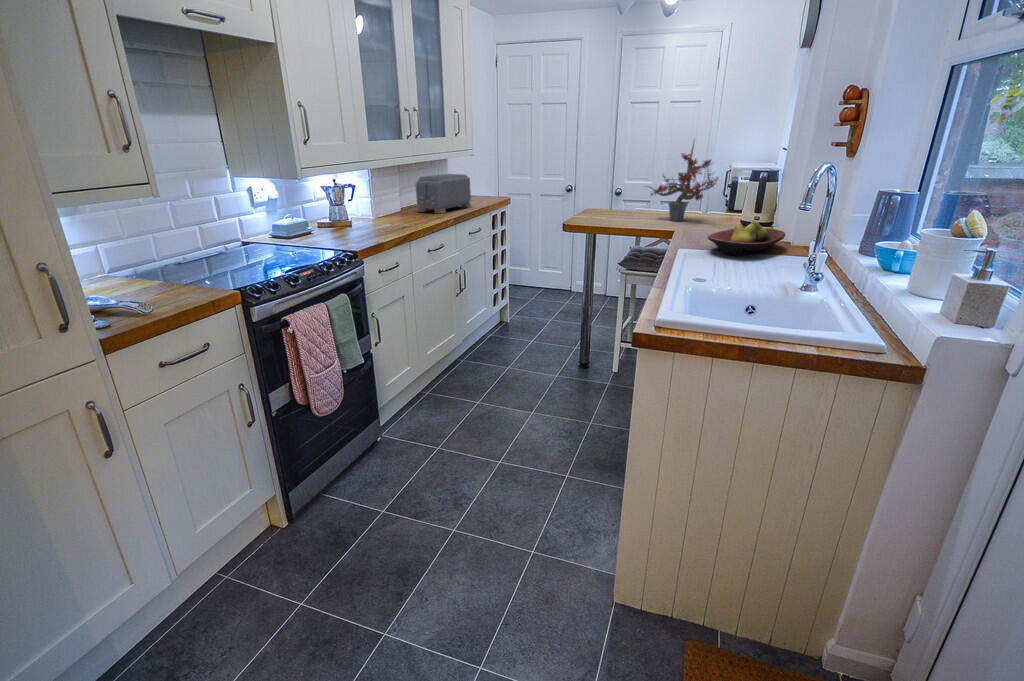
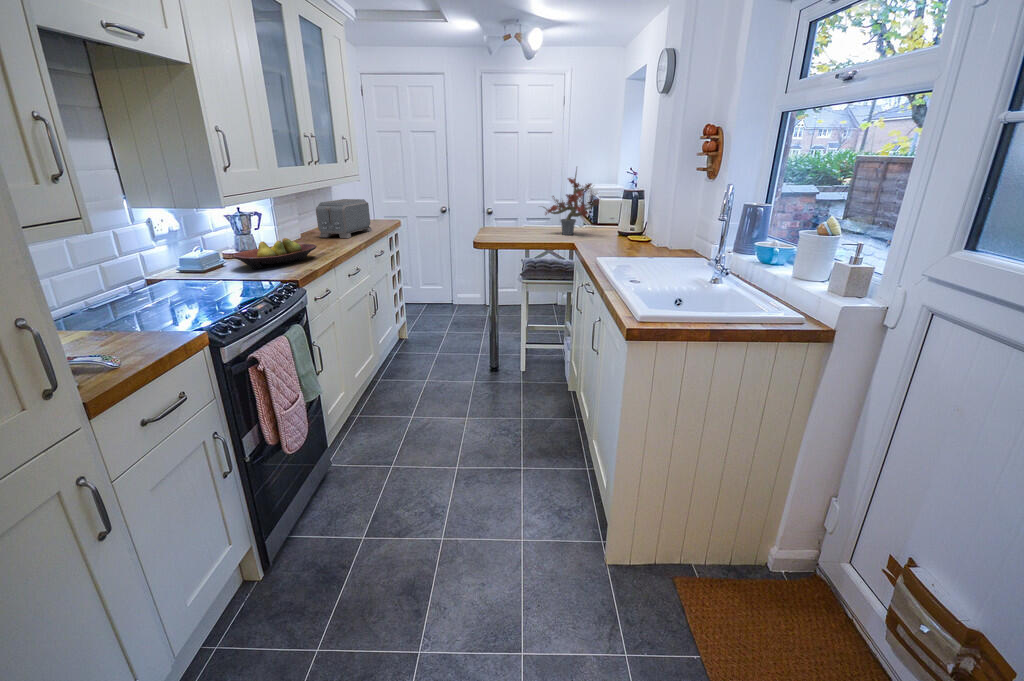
fruit bowl: present [708,221,786,255] -> present [233,238,317,269]

